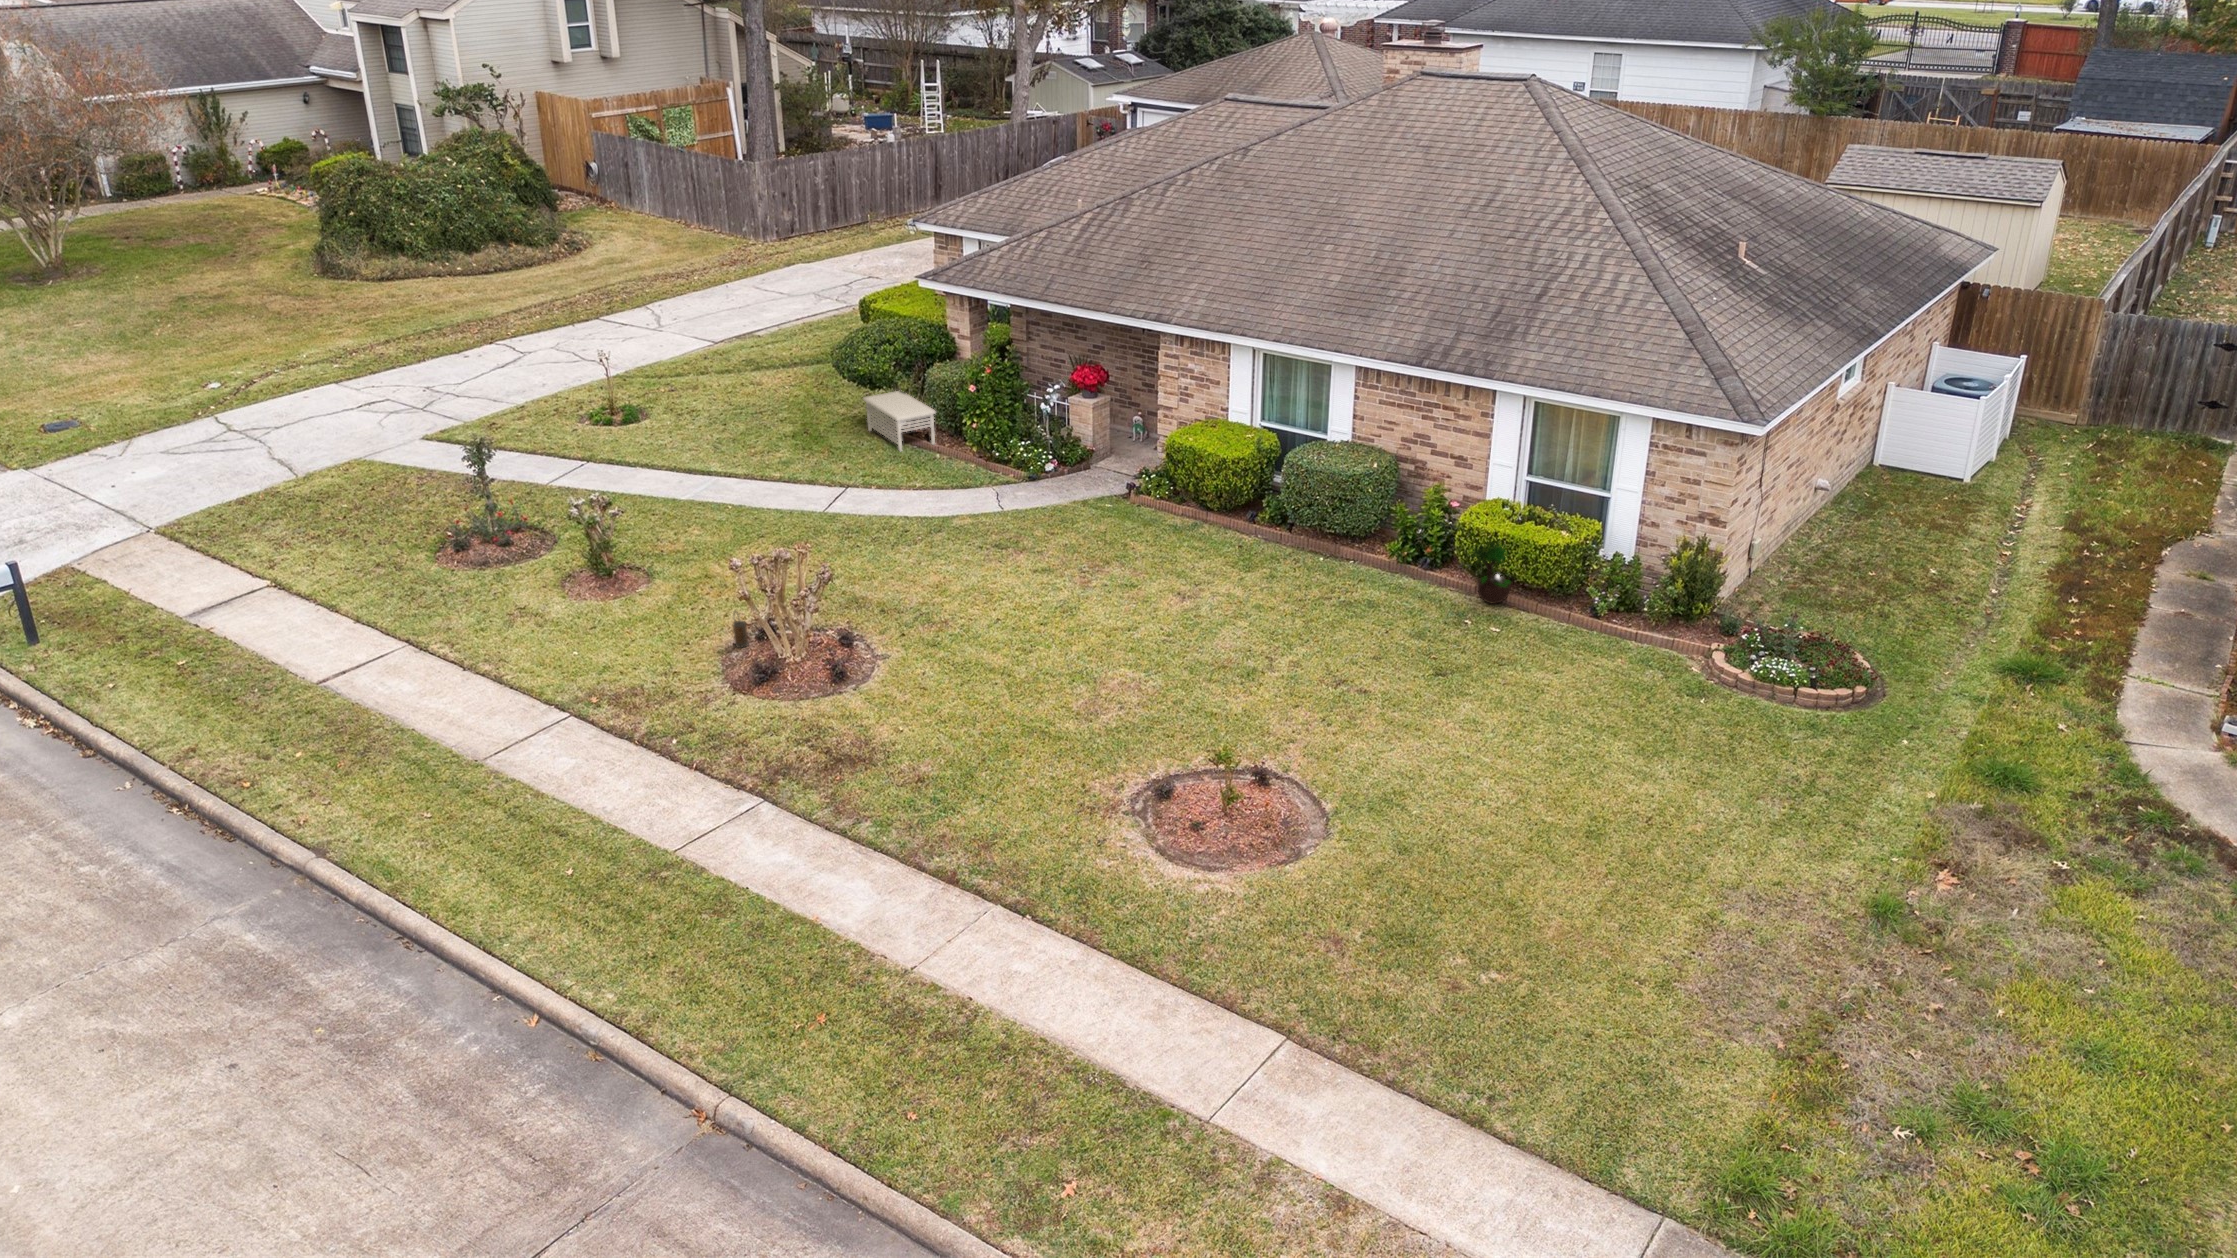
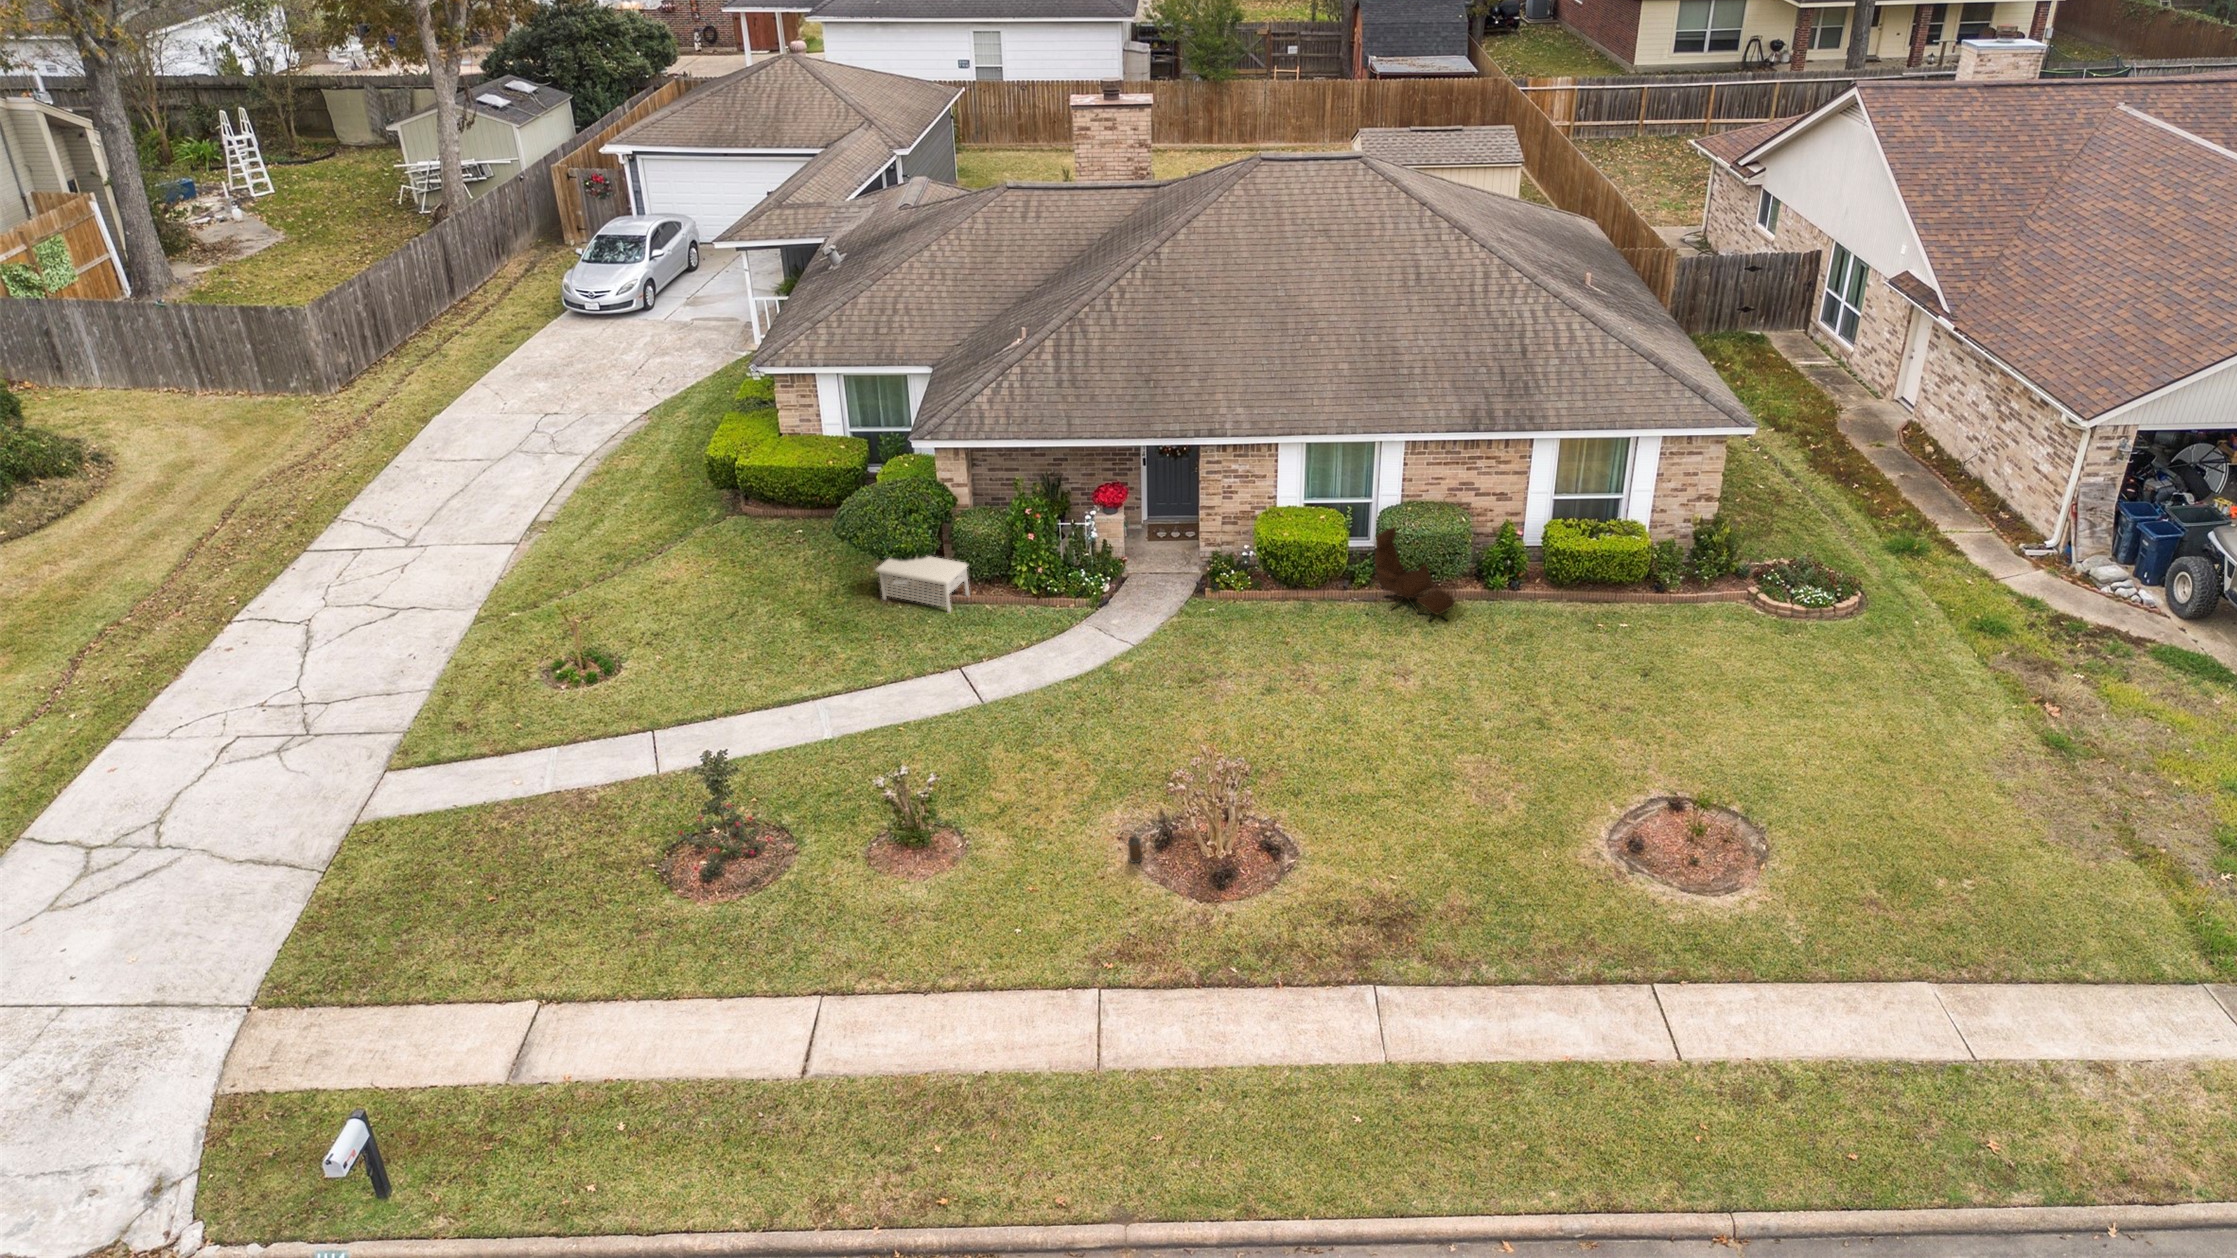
lounge chair: none [1270,461,1341,578] -> present [1375,527,1455,621]
potted tree: present [1469,538,1511,604] -> none [1559,550,1596,602]

